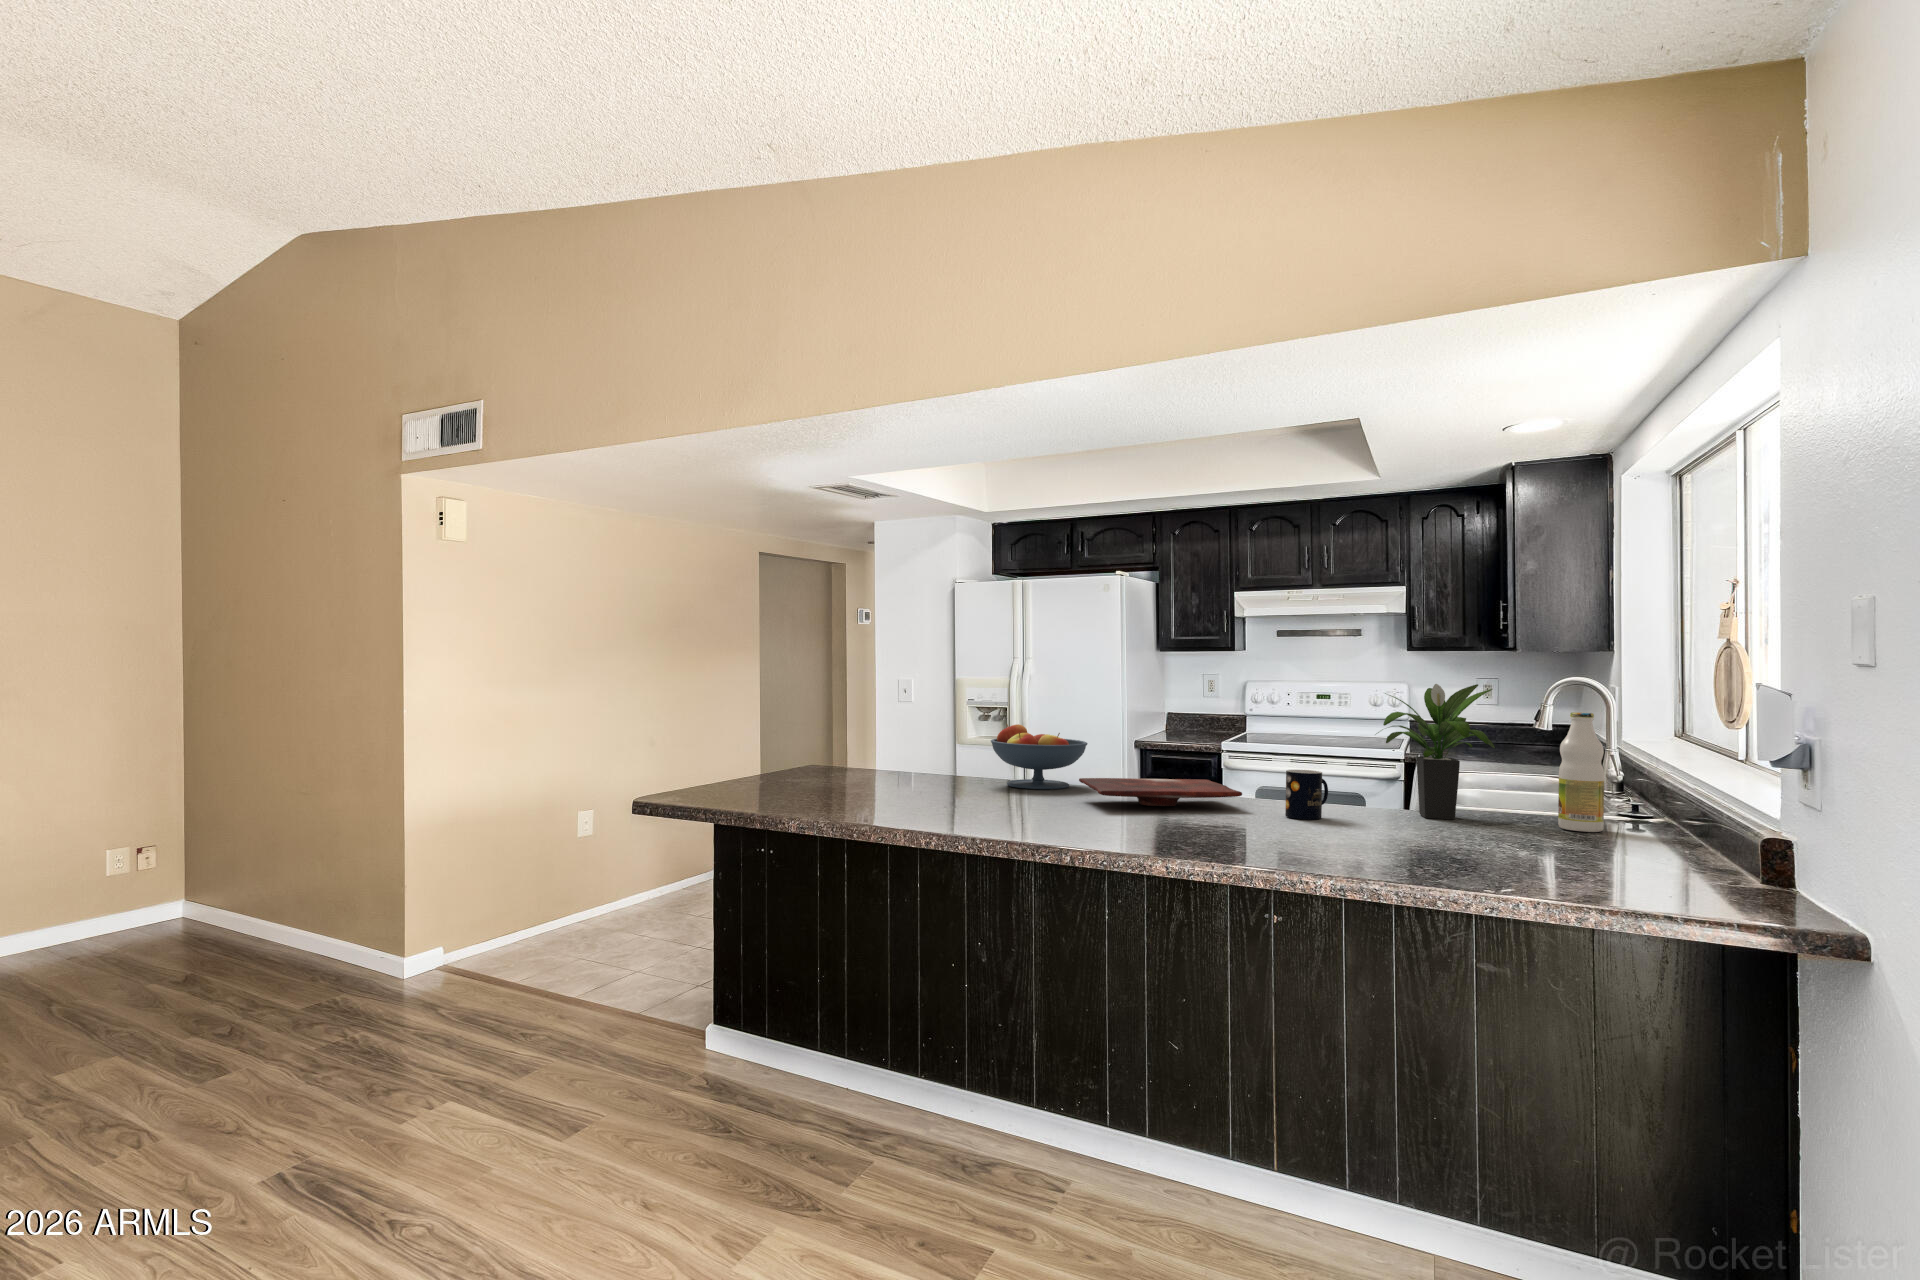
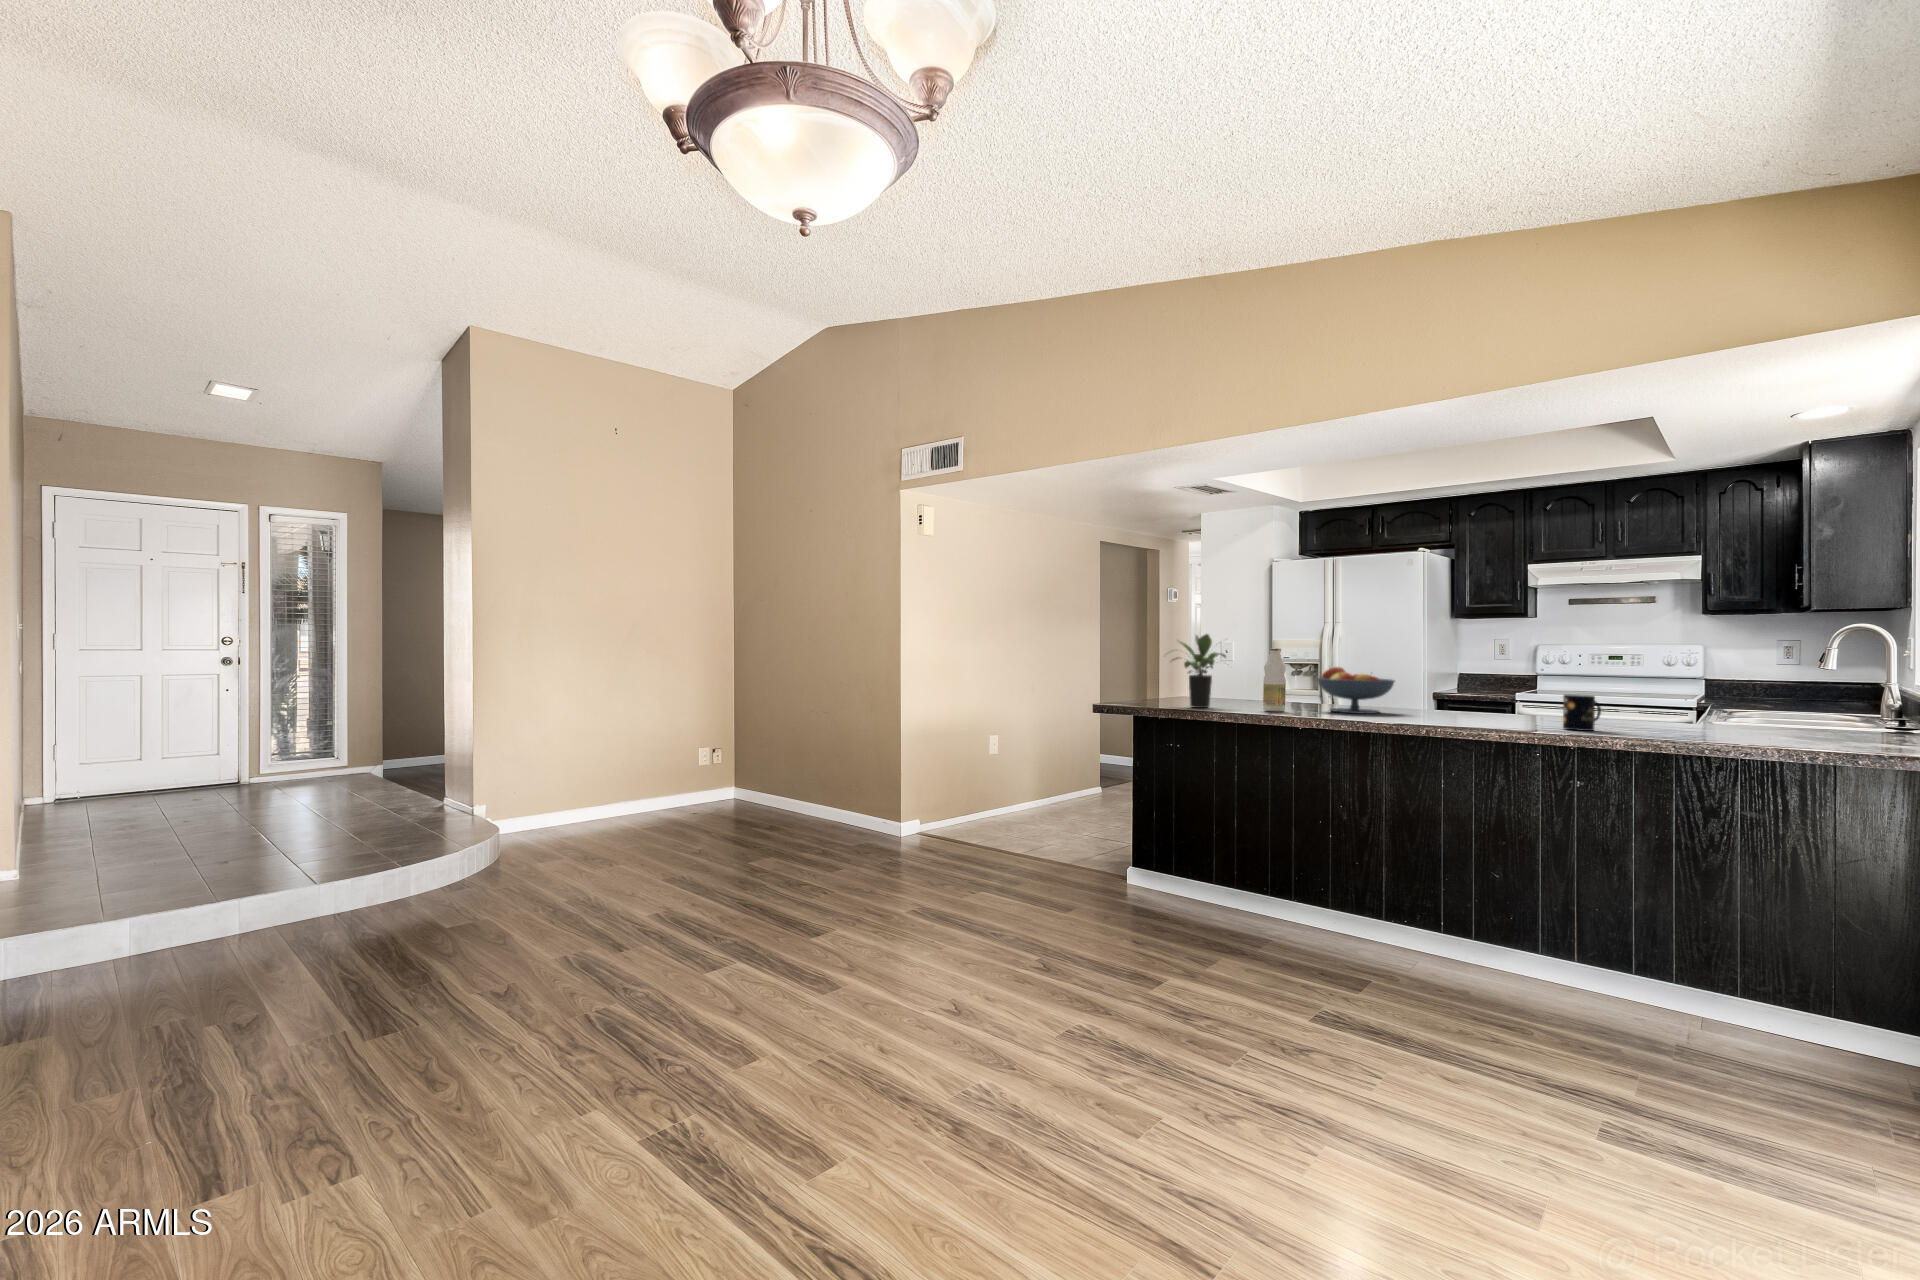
potted plant: present [1376,684,1495,819] -> present [1172,634,1226,708]
bottle: present [1558,712,1604,832] -> present [1263,648,1286,711]
cutting board: present [1079,778,1242,806] -> none [1390,703,1526,722]

